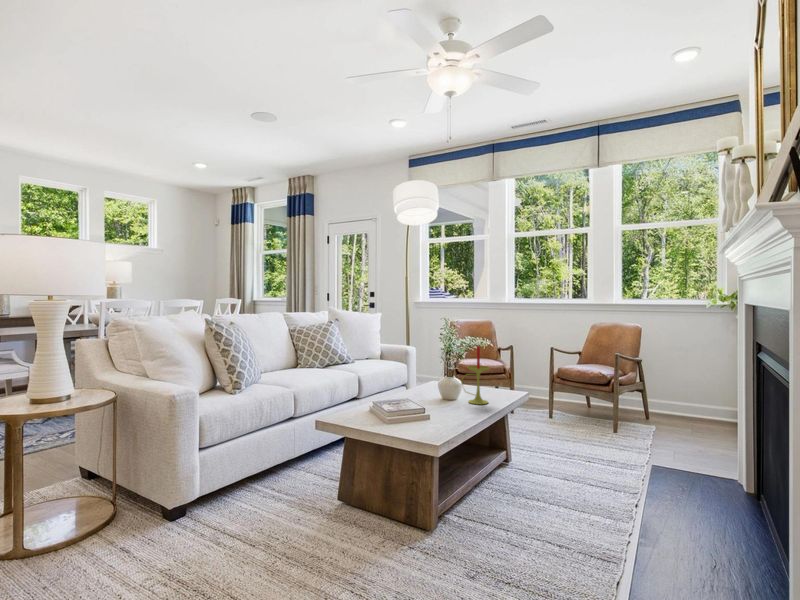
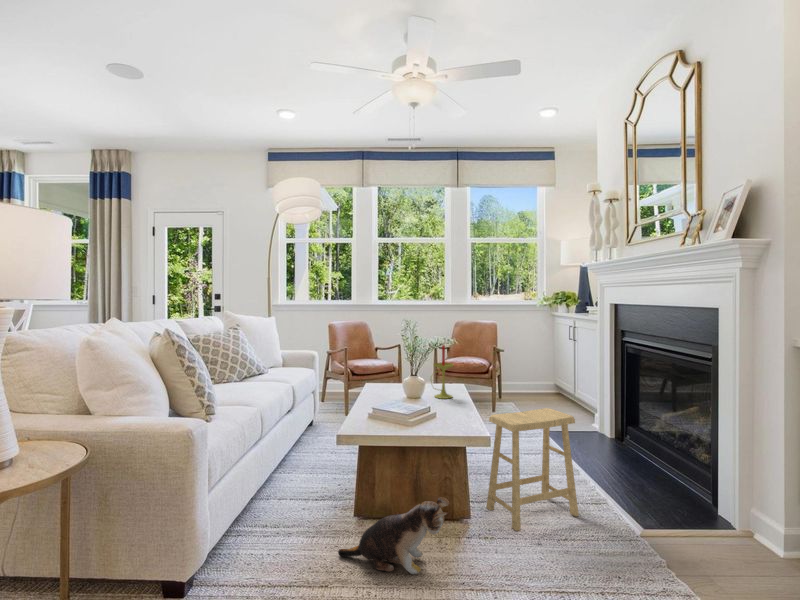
footstool: none [463,423,559,563] -> present [487,408,579,531]
plush toy: none [286,491,357,558] -> present [338,497,449,574]

